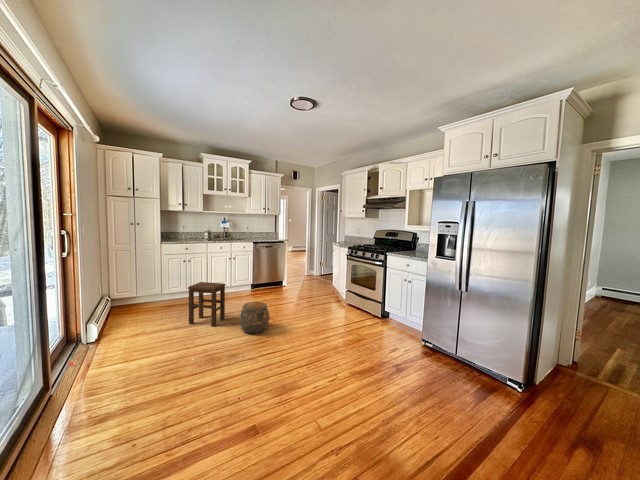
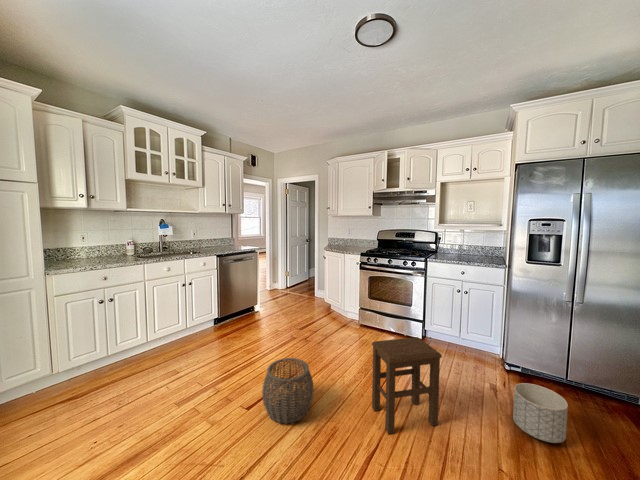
stool: present [188,282,226,326] -> present [372,337,442,434]
planter: none [372,337,401,372] -> present [513,383,568,443]

